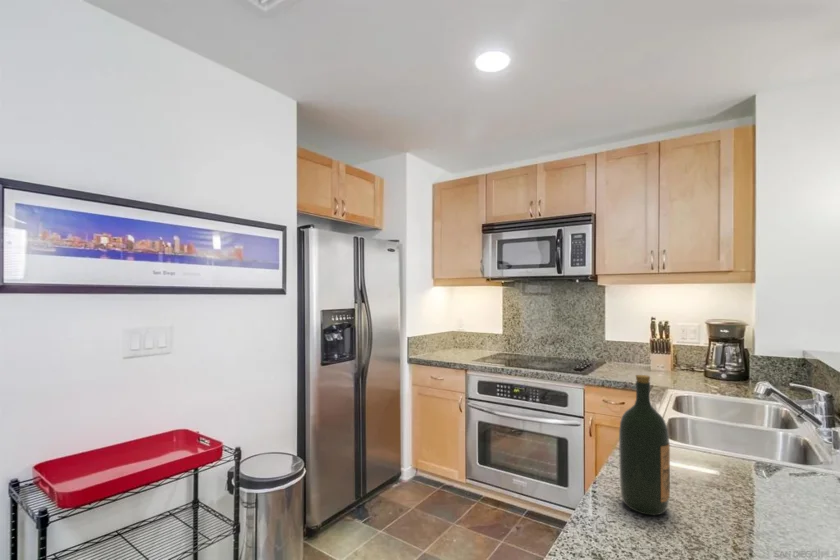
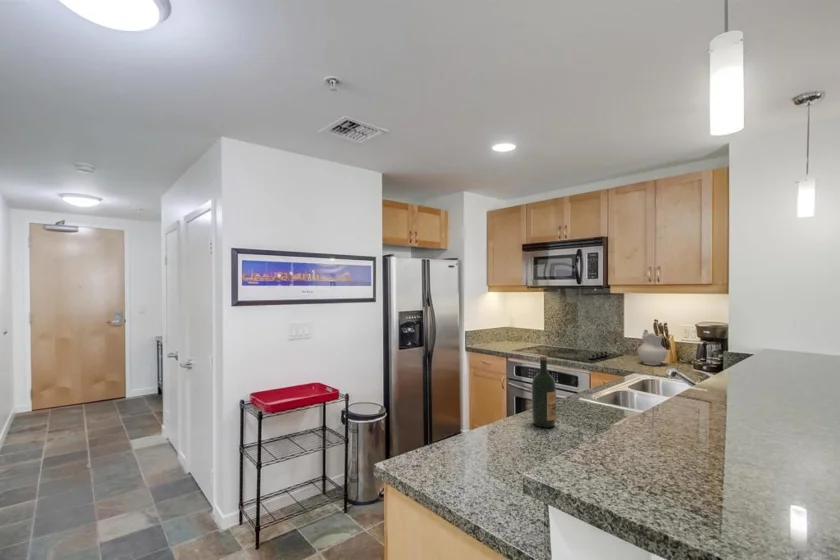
ceramic pitcher: none [636,330,673,376] -> present [638,330,667,366]

